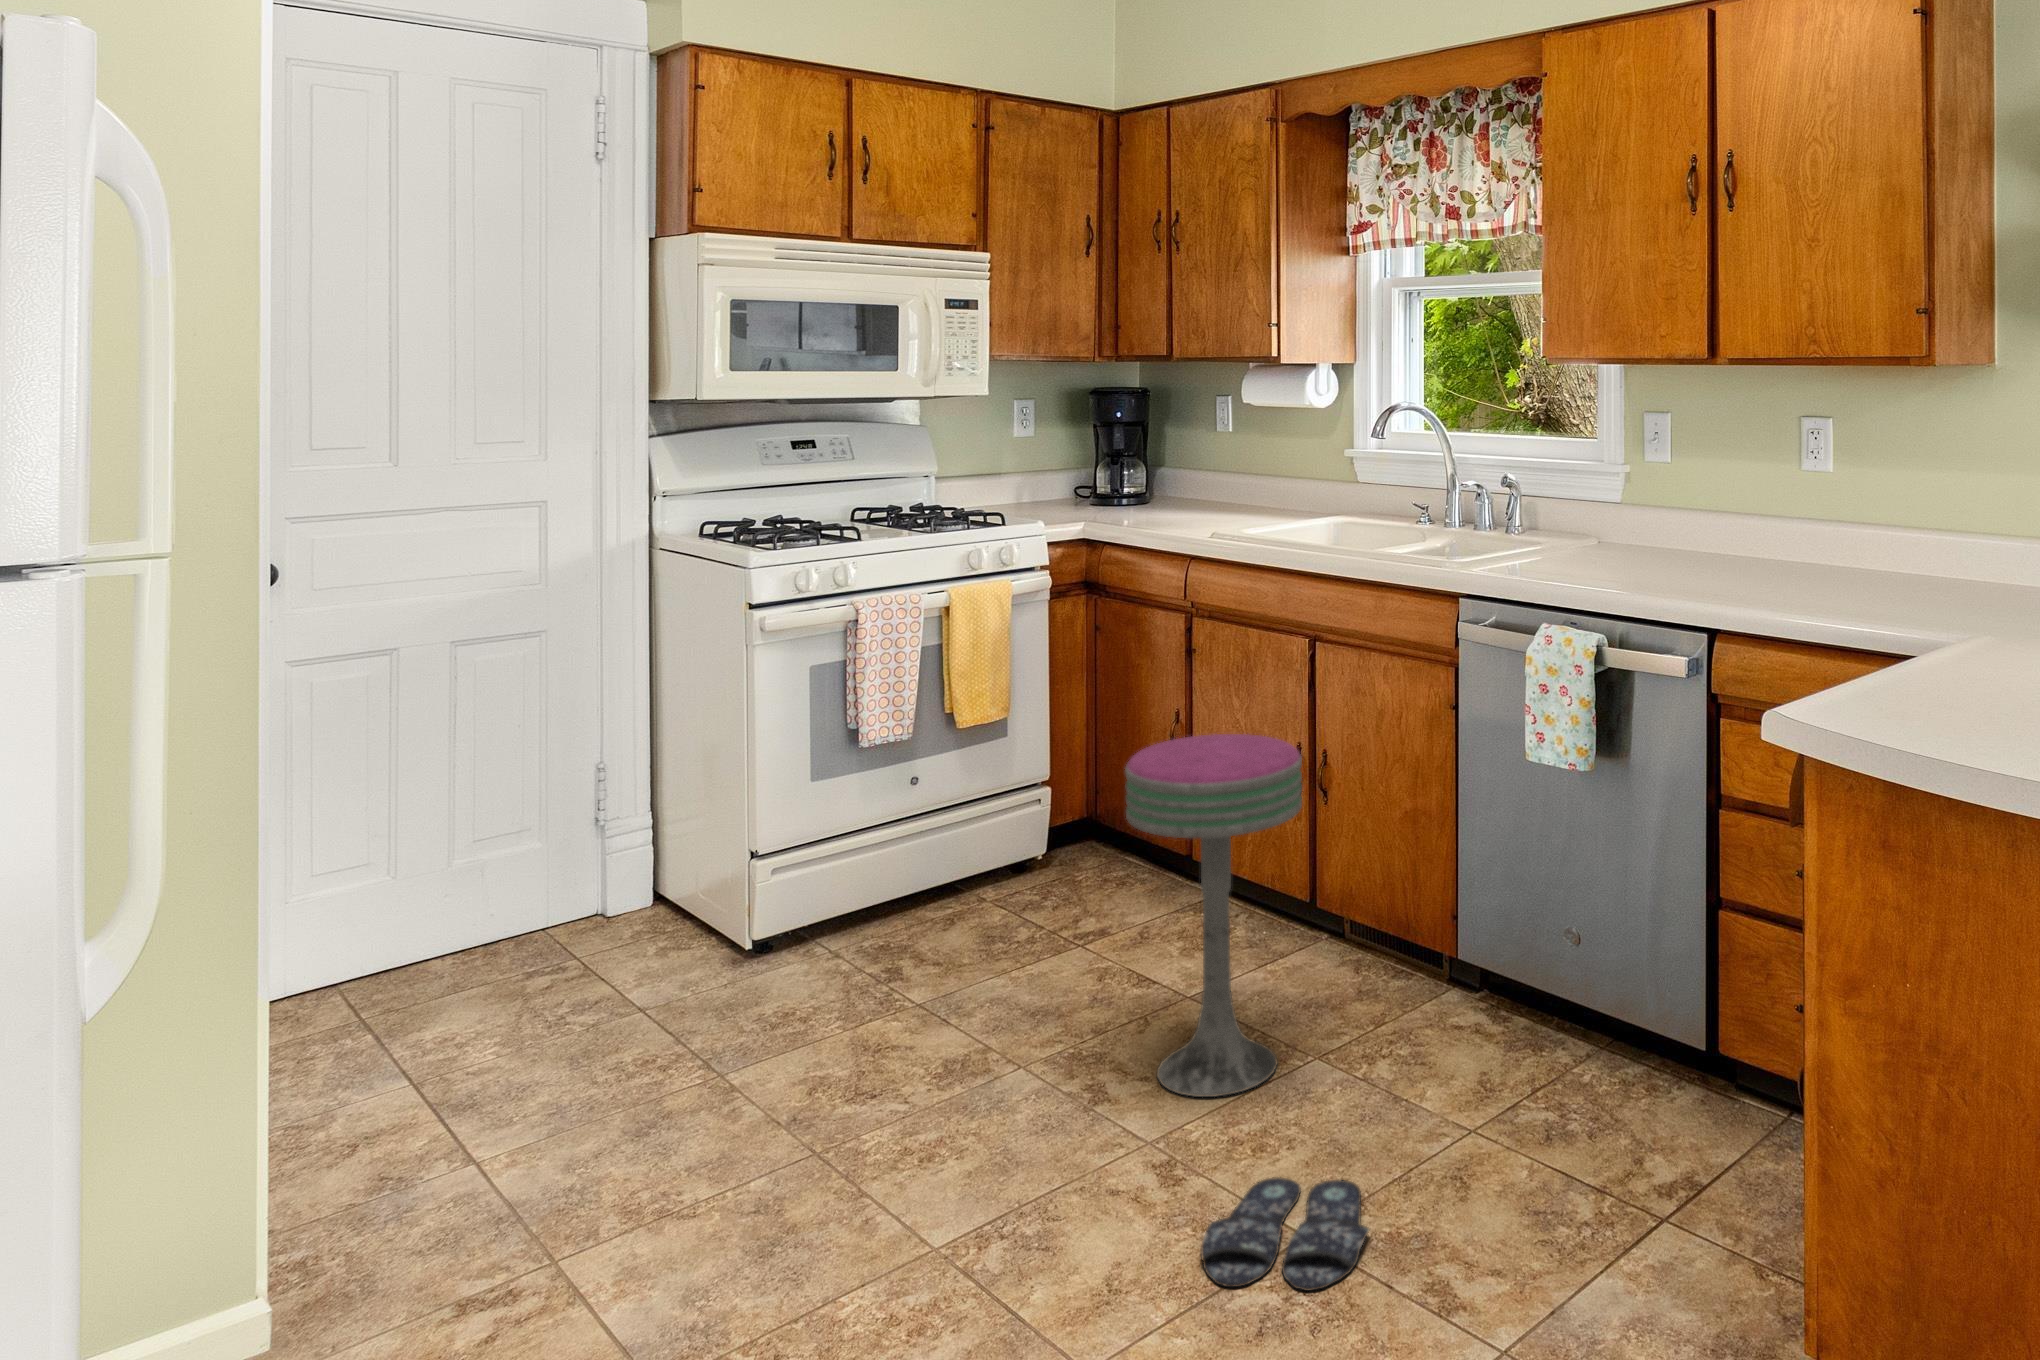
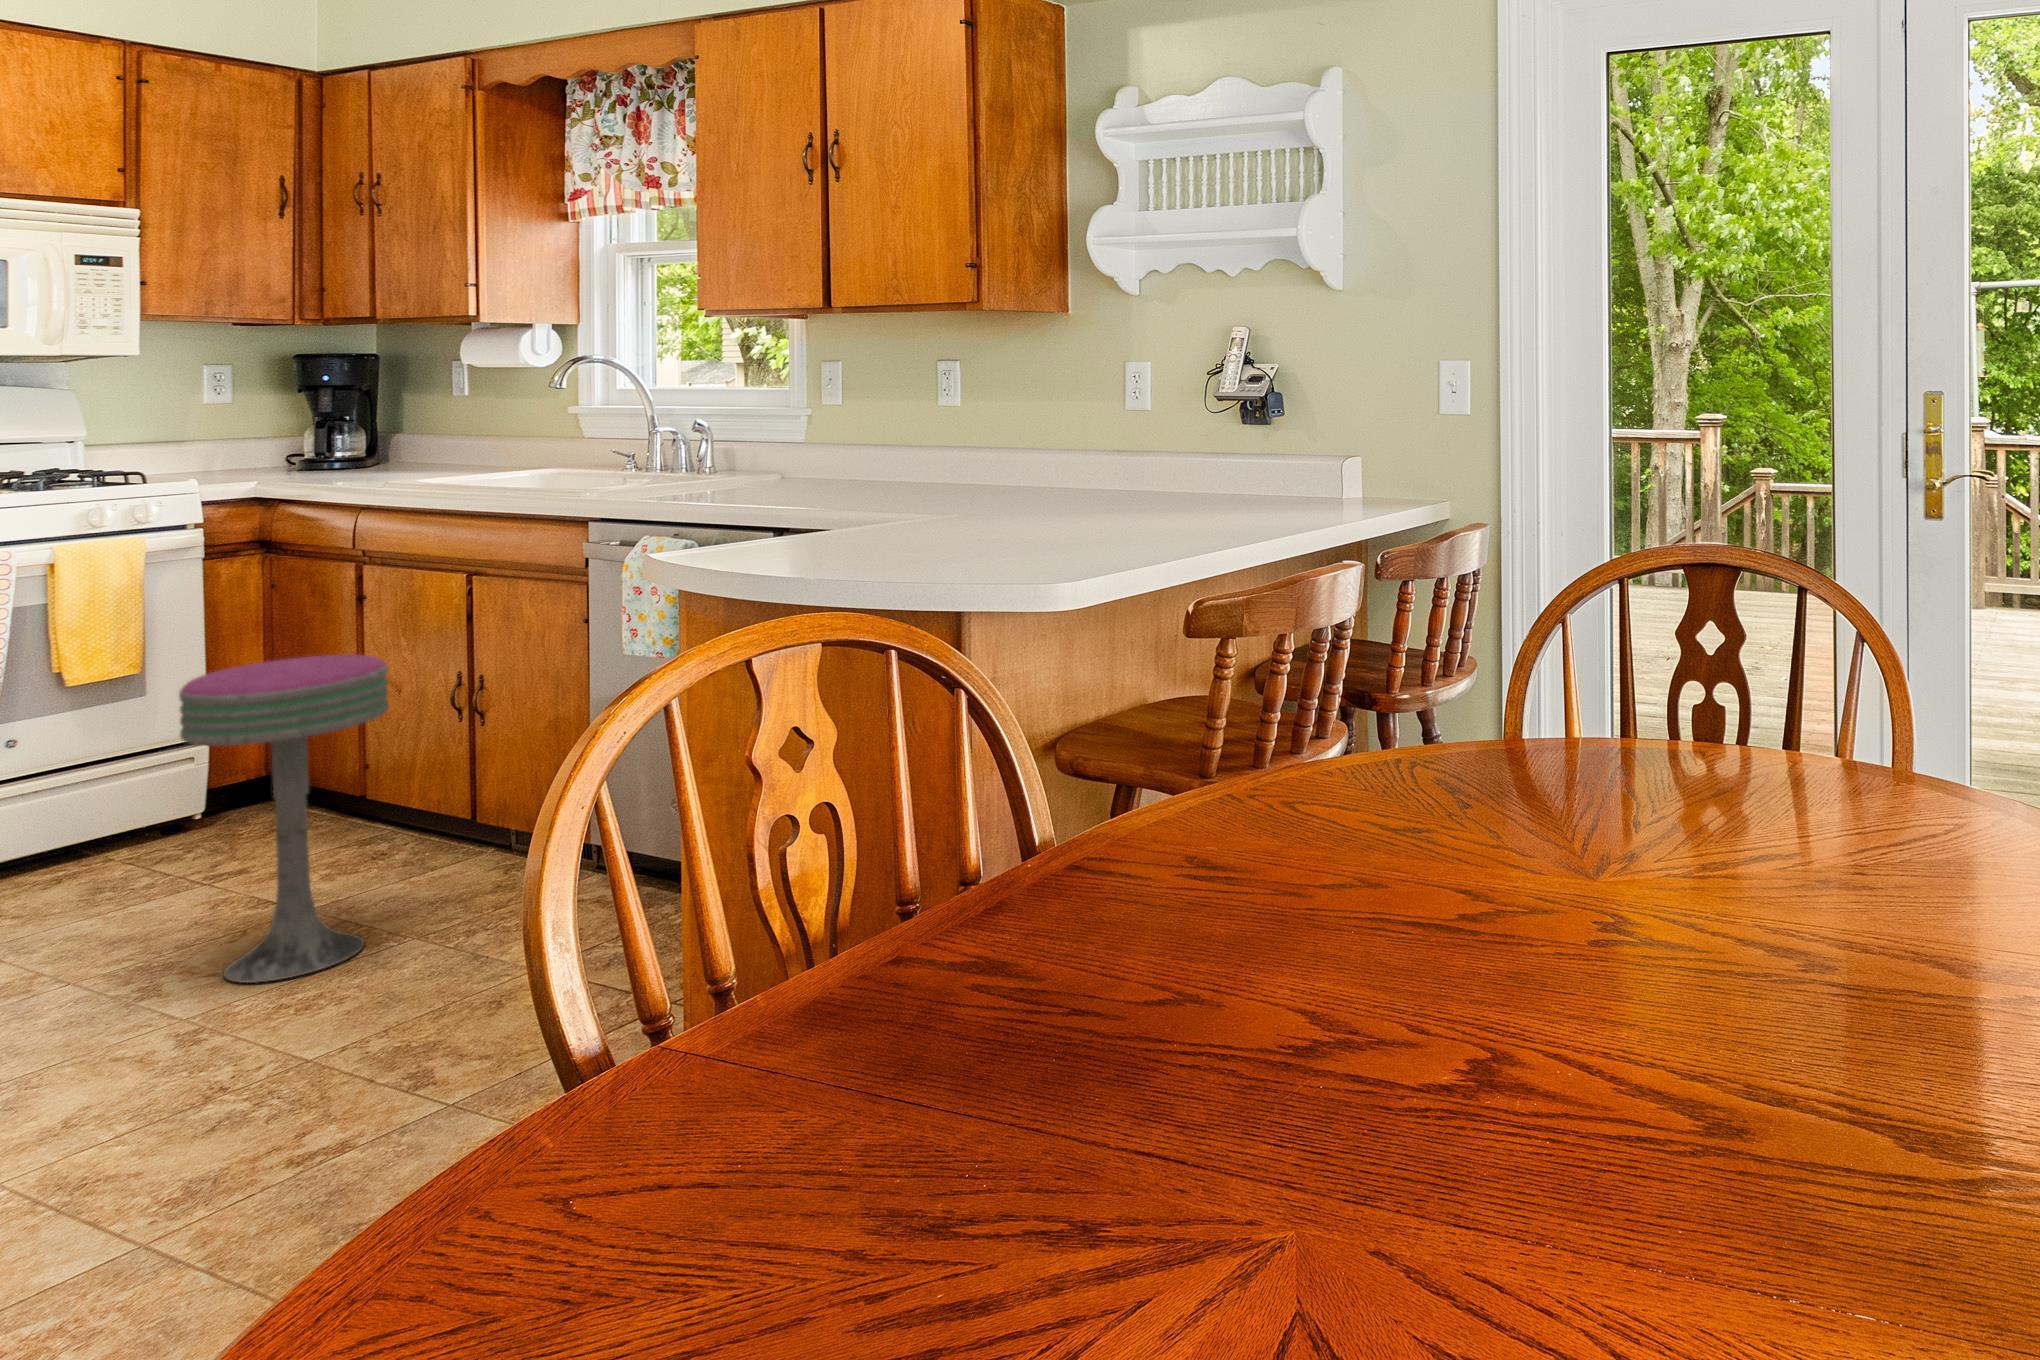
slippers: present [1201,1177,1369,1291] -> none [180,1023,385,1113]

